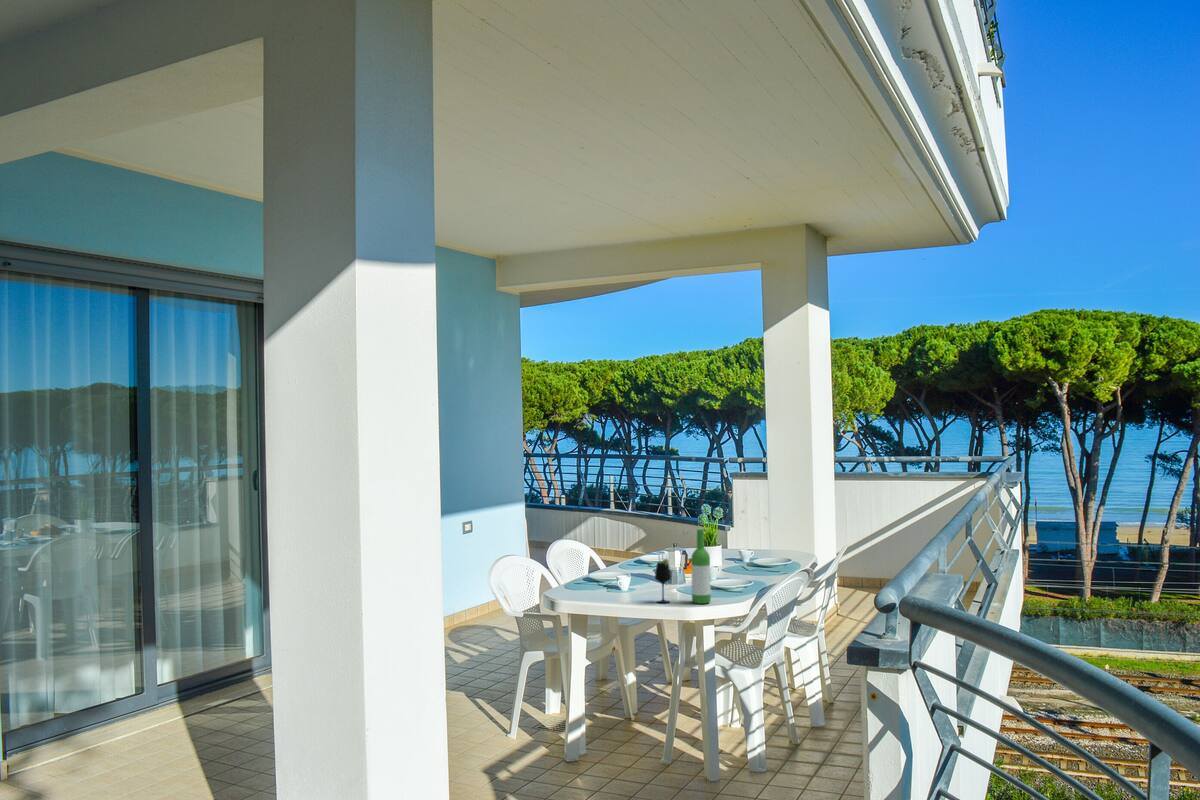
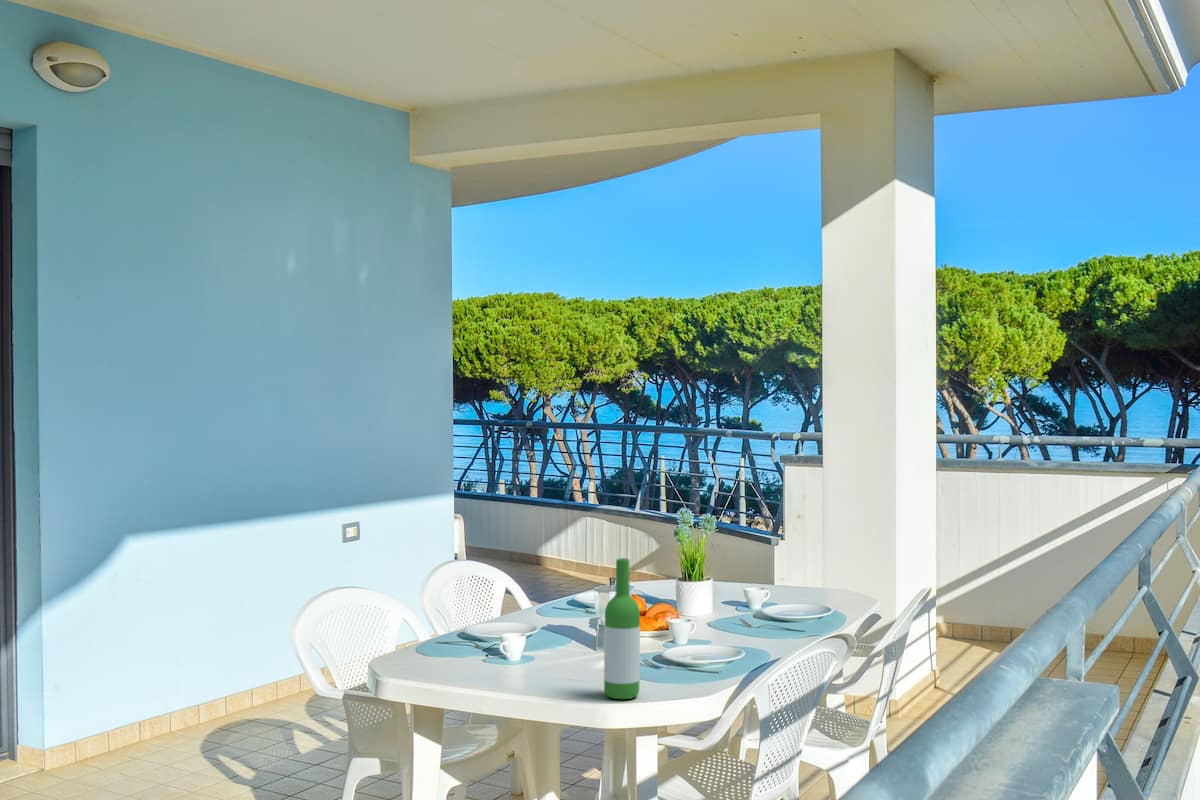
wine glass: present [655,556,671,603] -> none [537,604,567,695]

